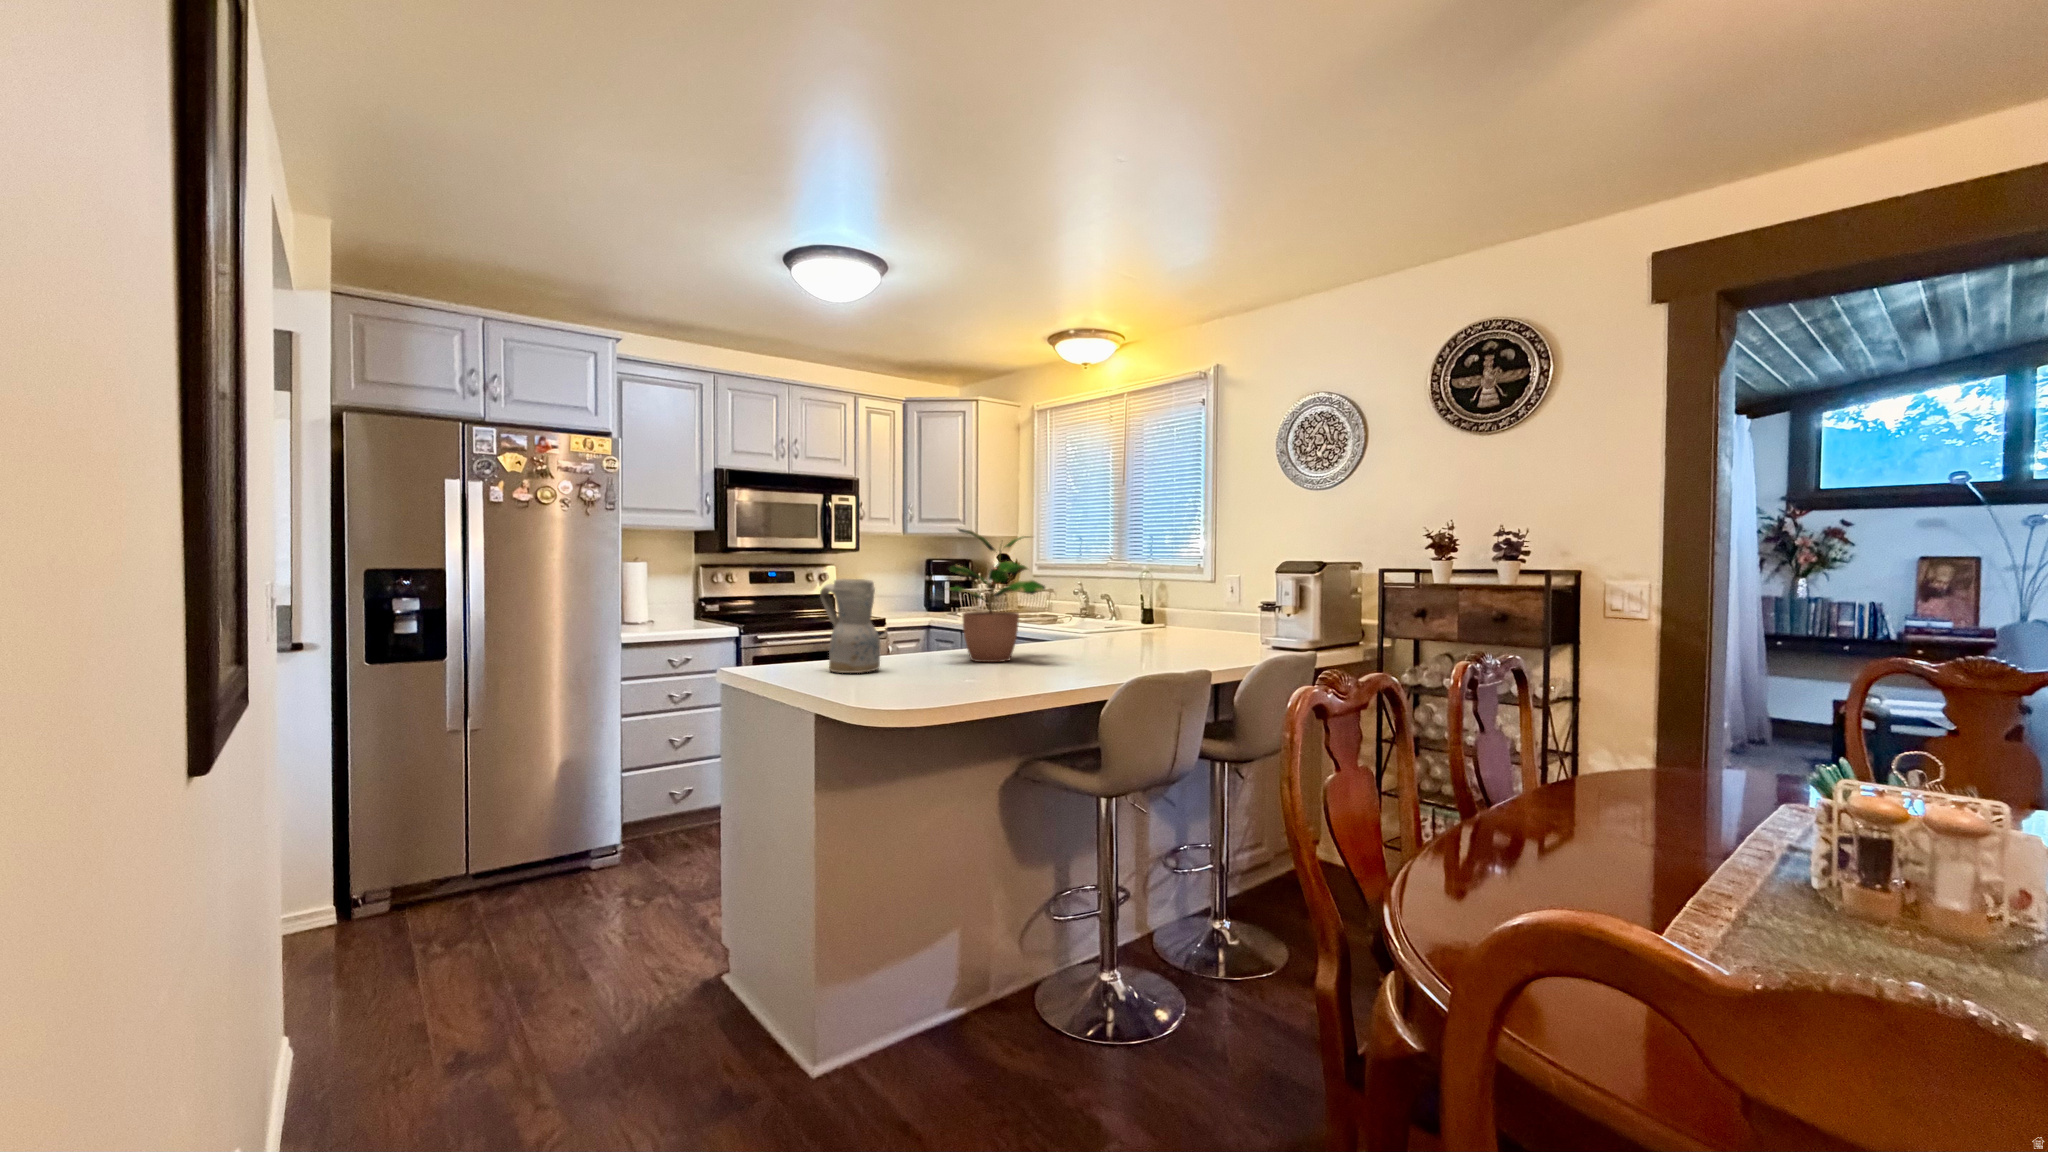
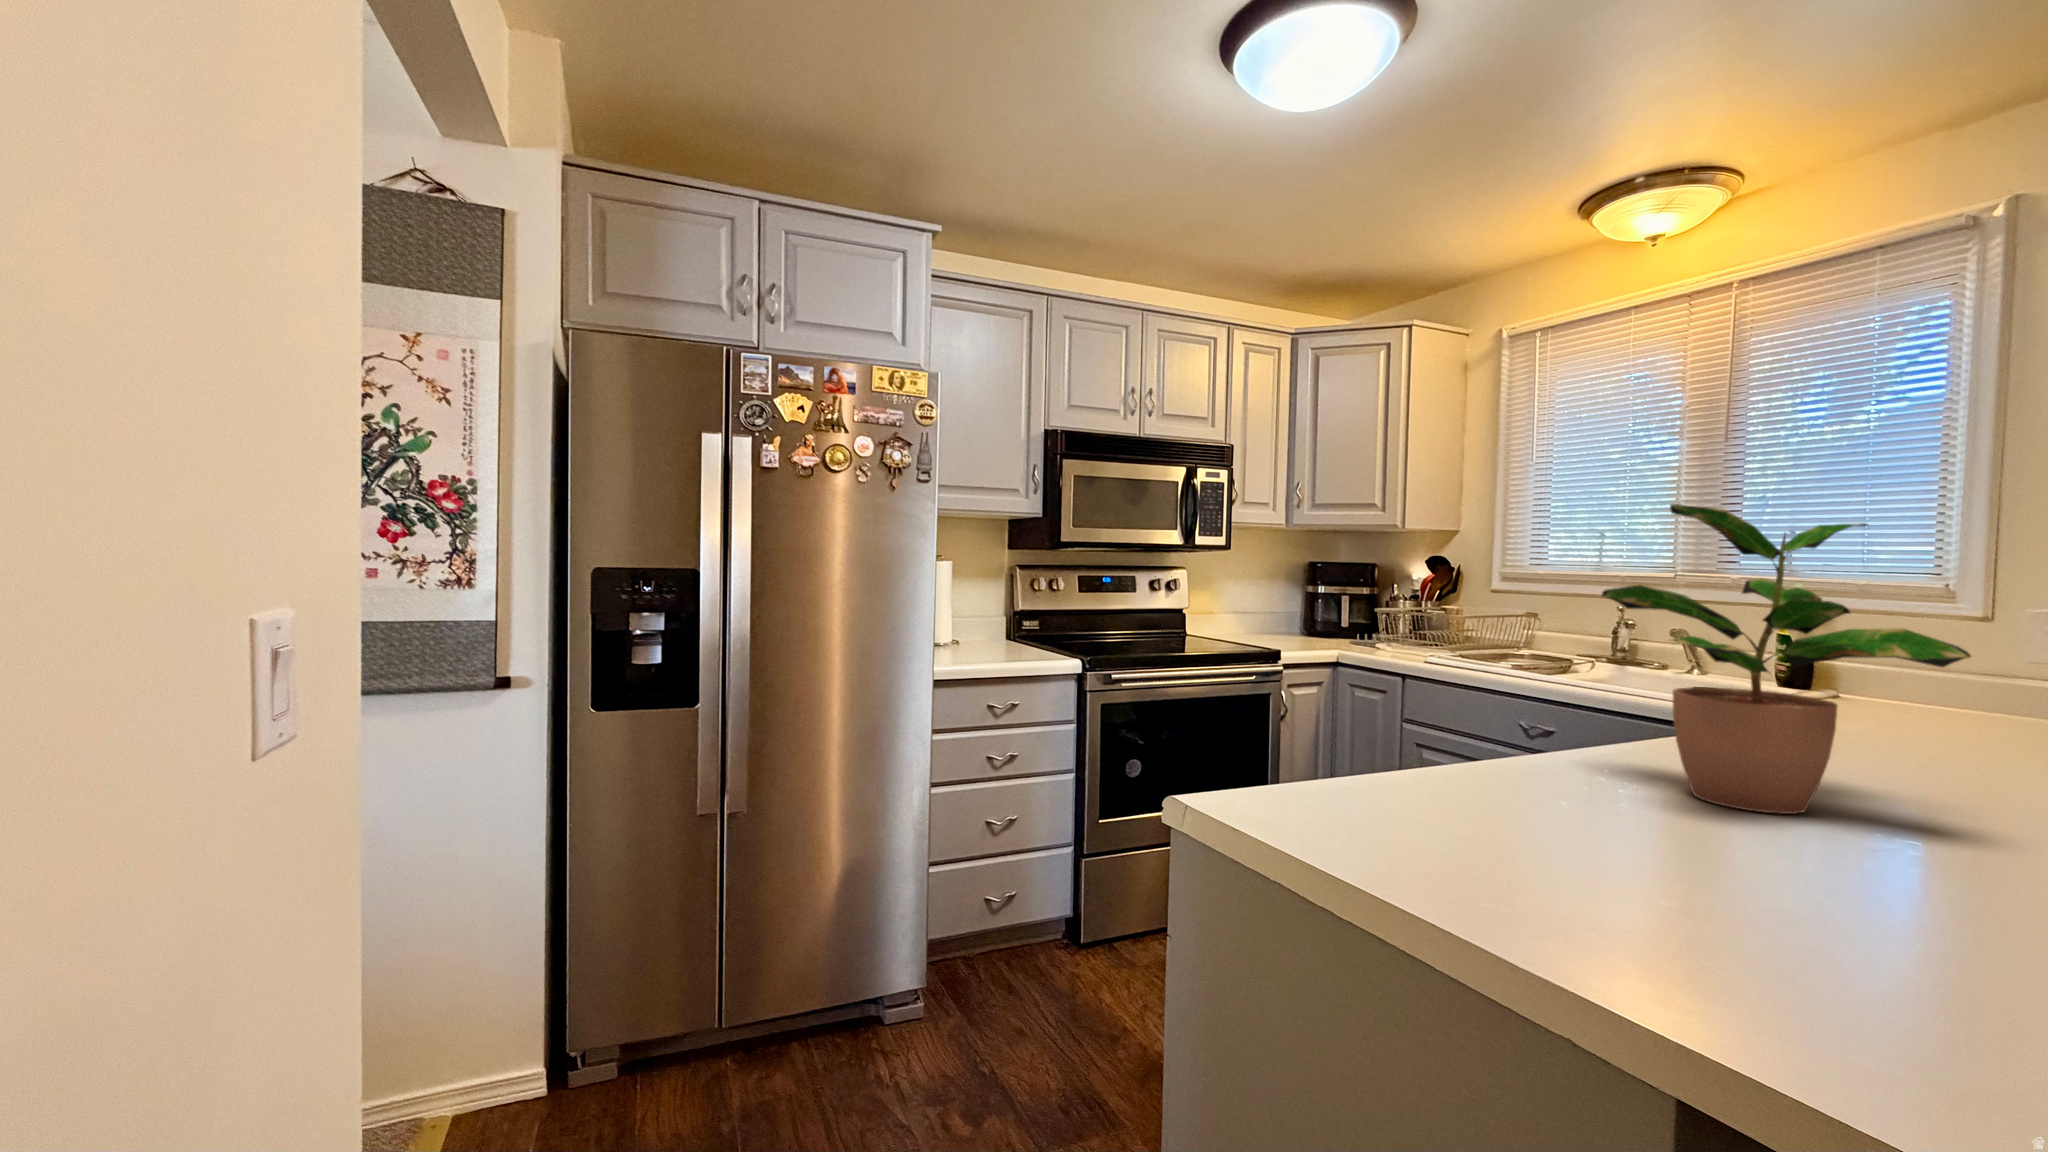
ceramic pitcher: present [820,579,881,673] -> none [1416,616,1580,848]

